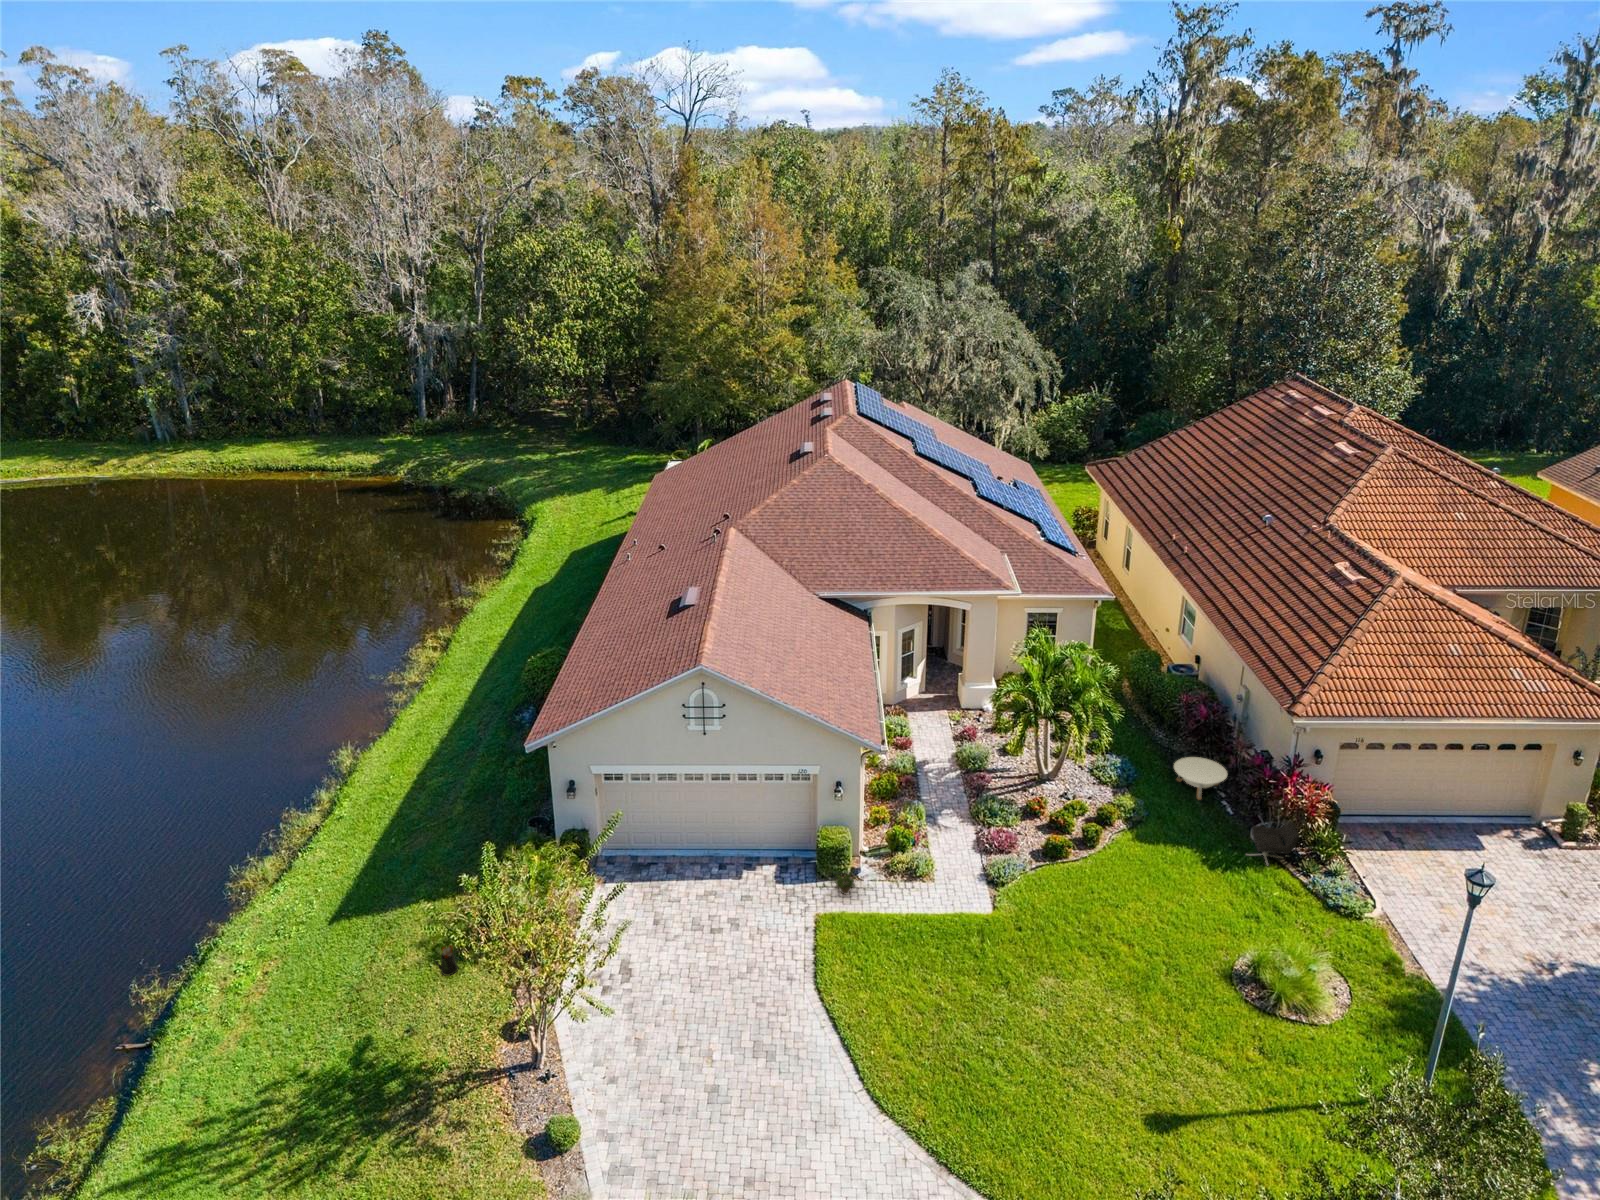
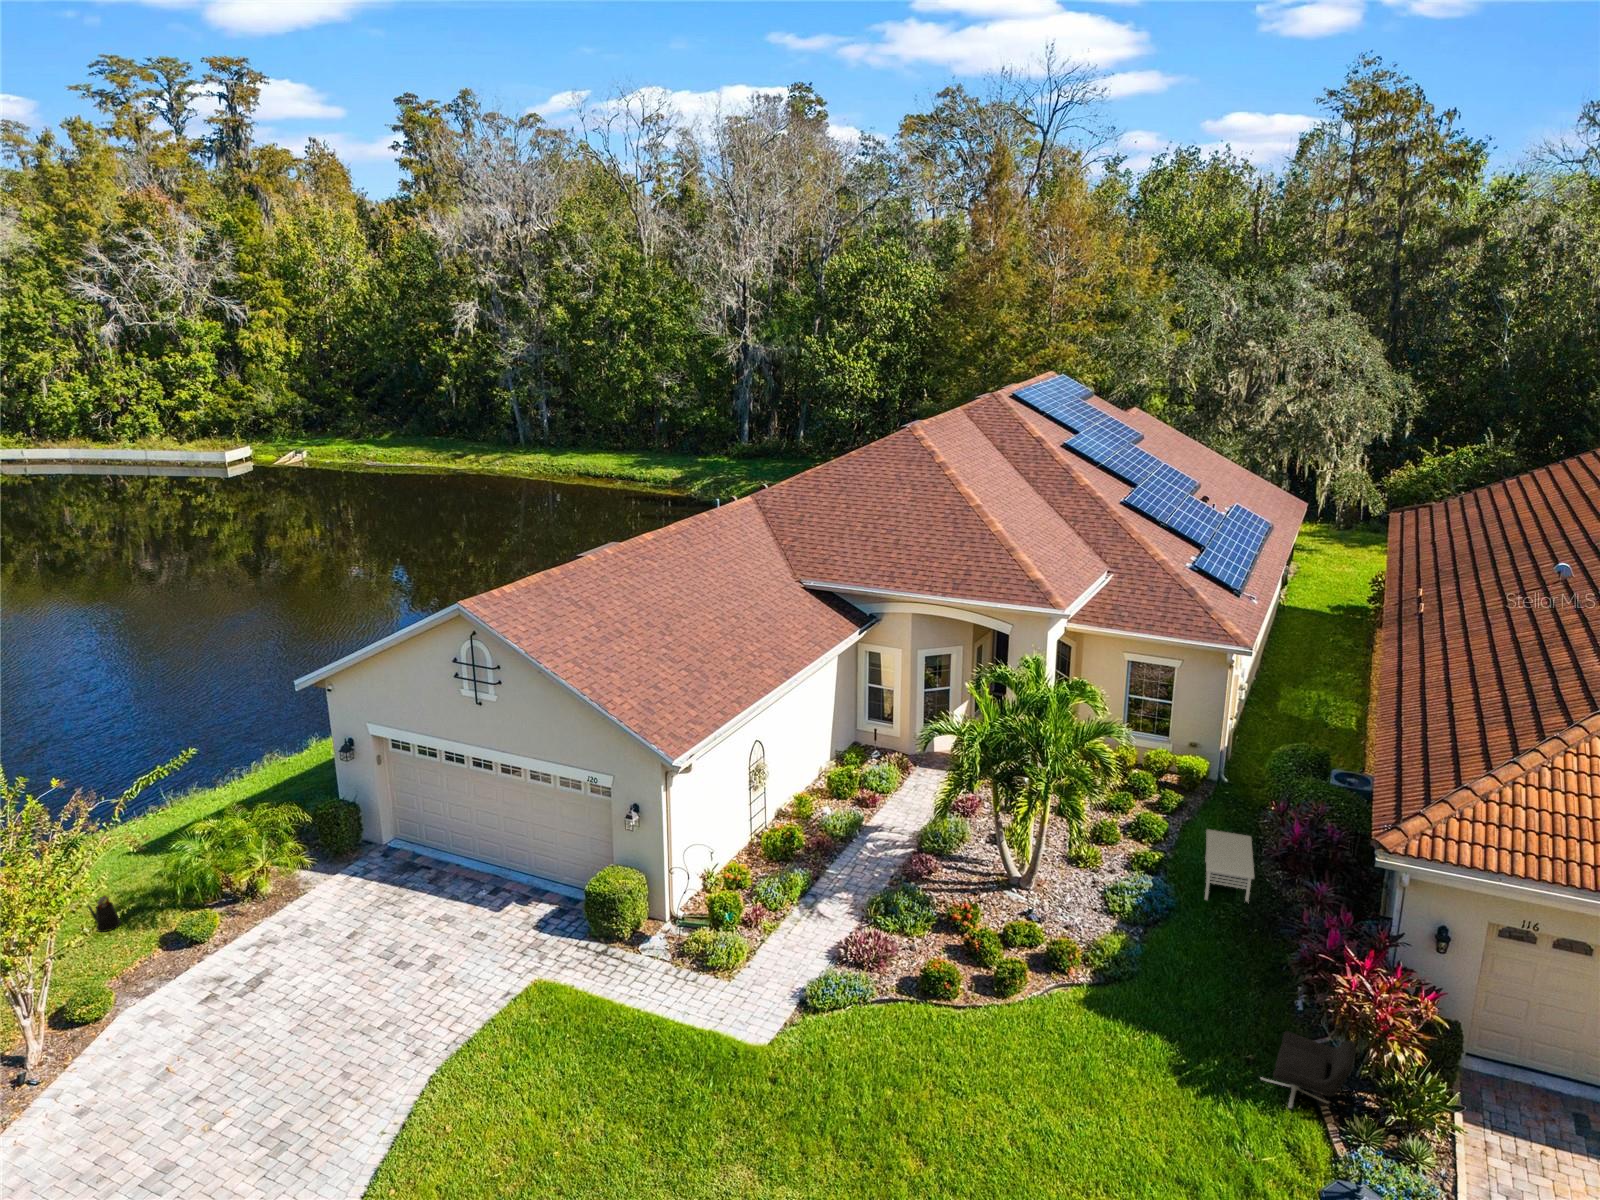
storage bench: none [1138,716,1184,762] -> present [1205,830,1254,902]
round table: present [1174,757,1227,800] -> none [1209,900,1300,972]
decorative plant: present [833,873,856,895] -> none [580,931,626,965]

